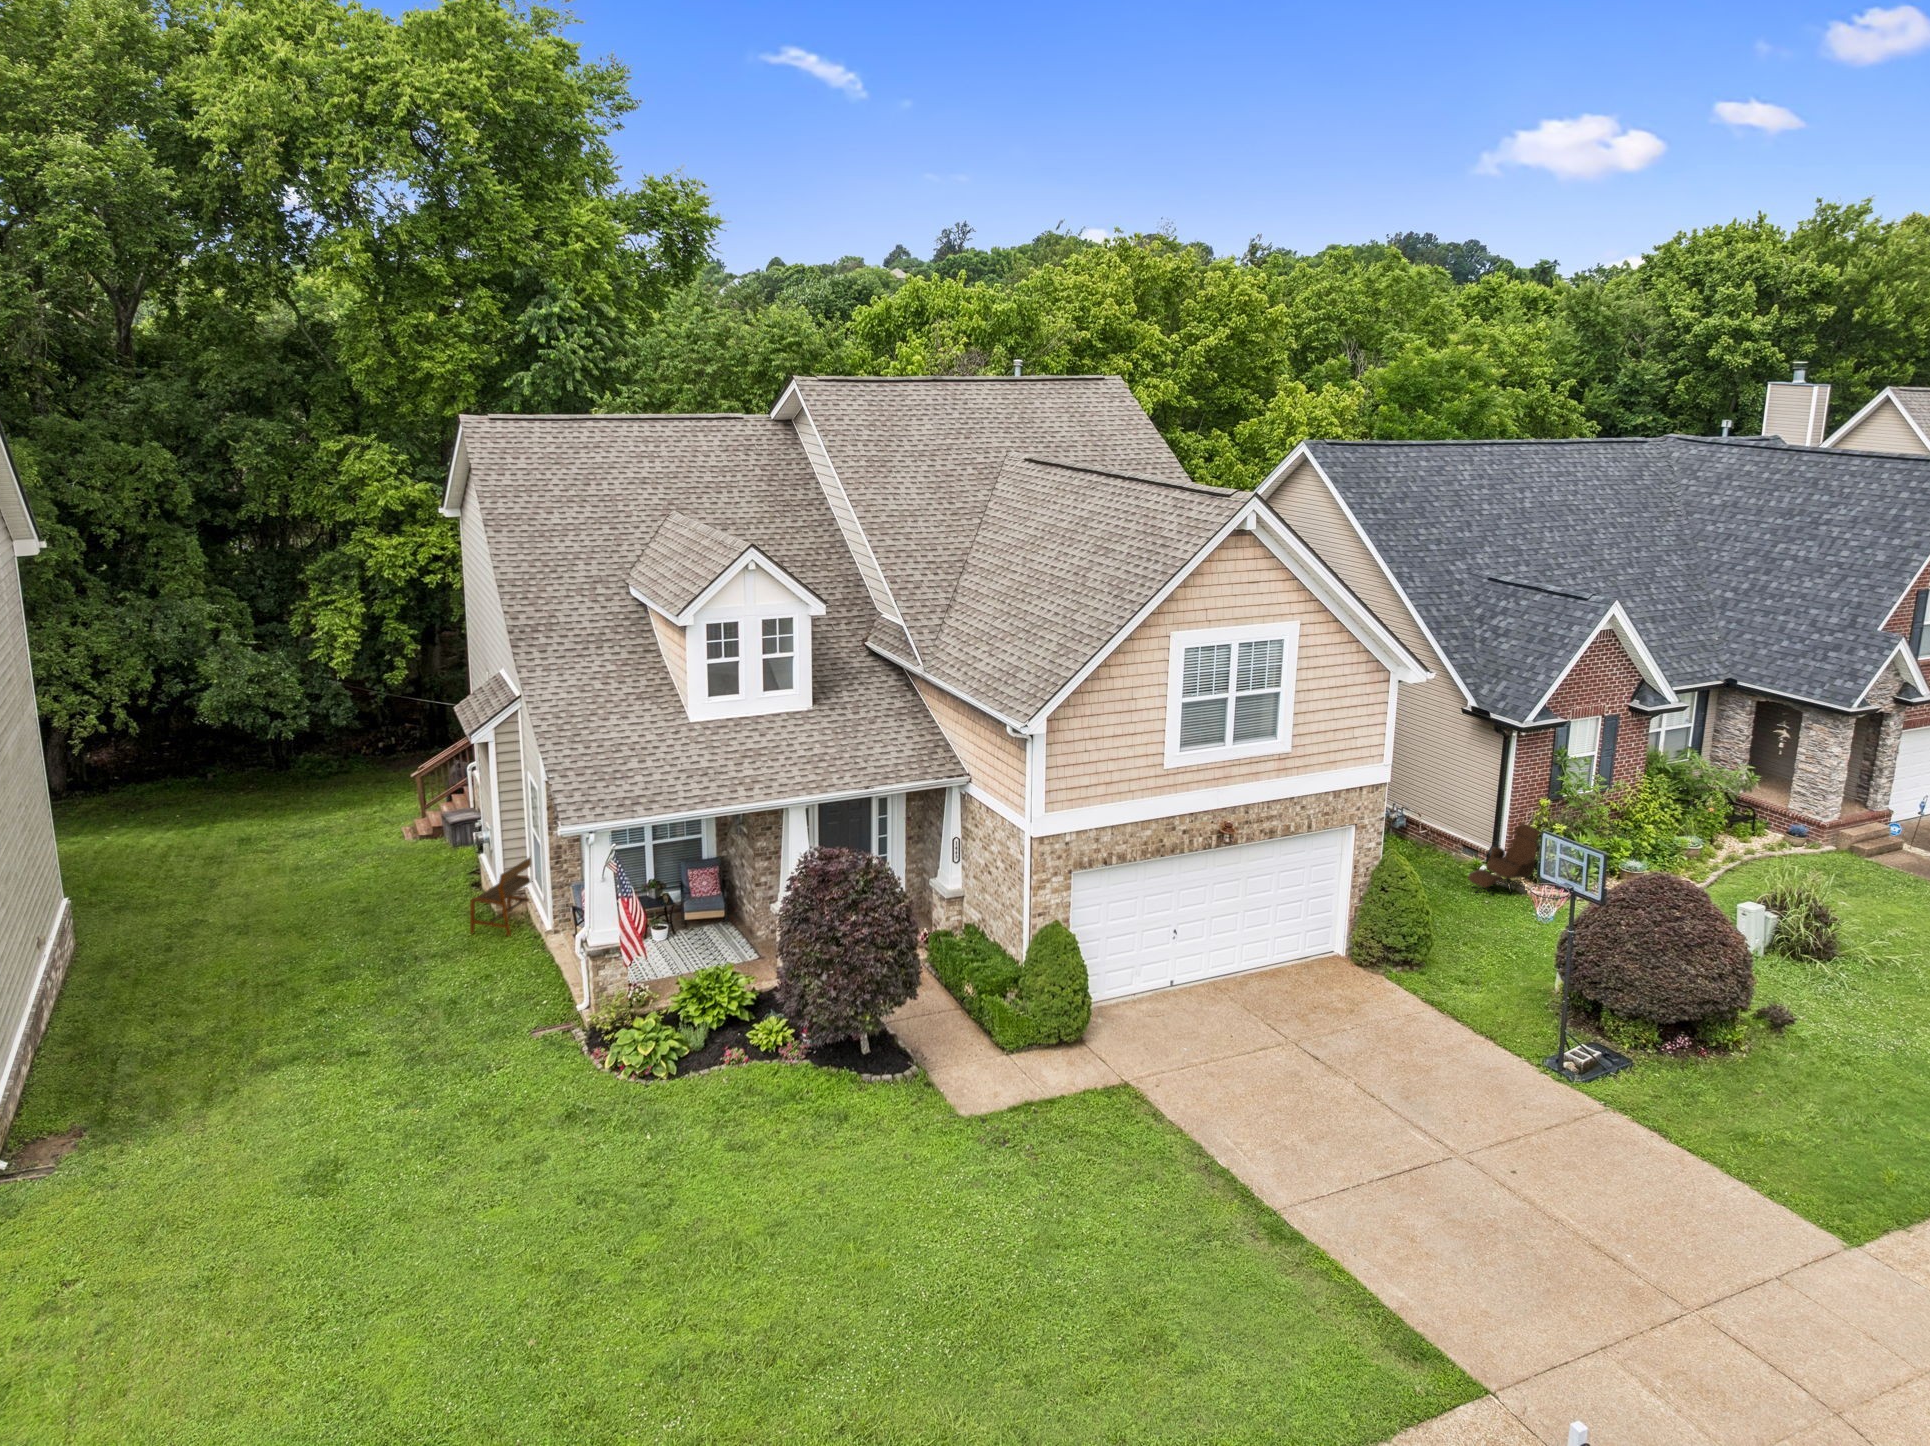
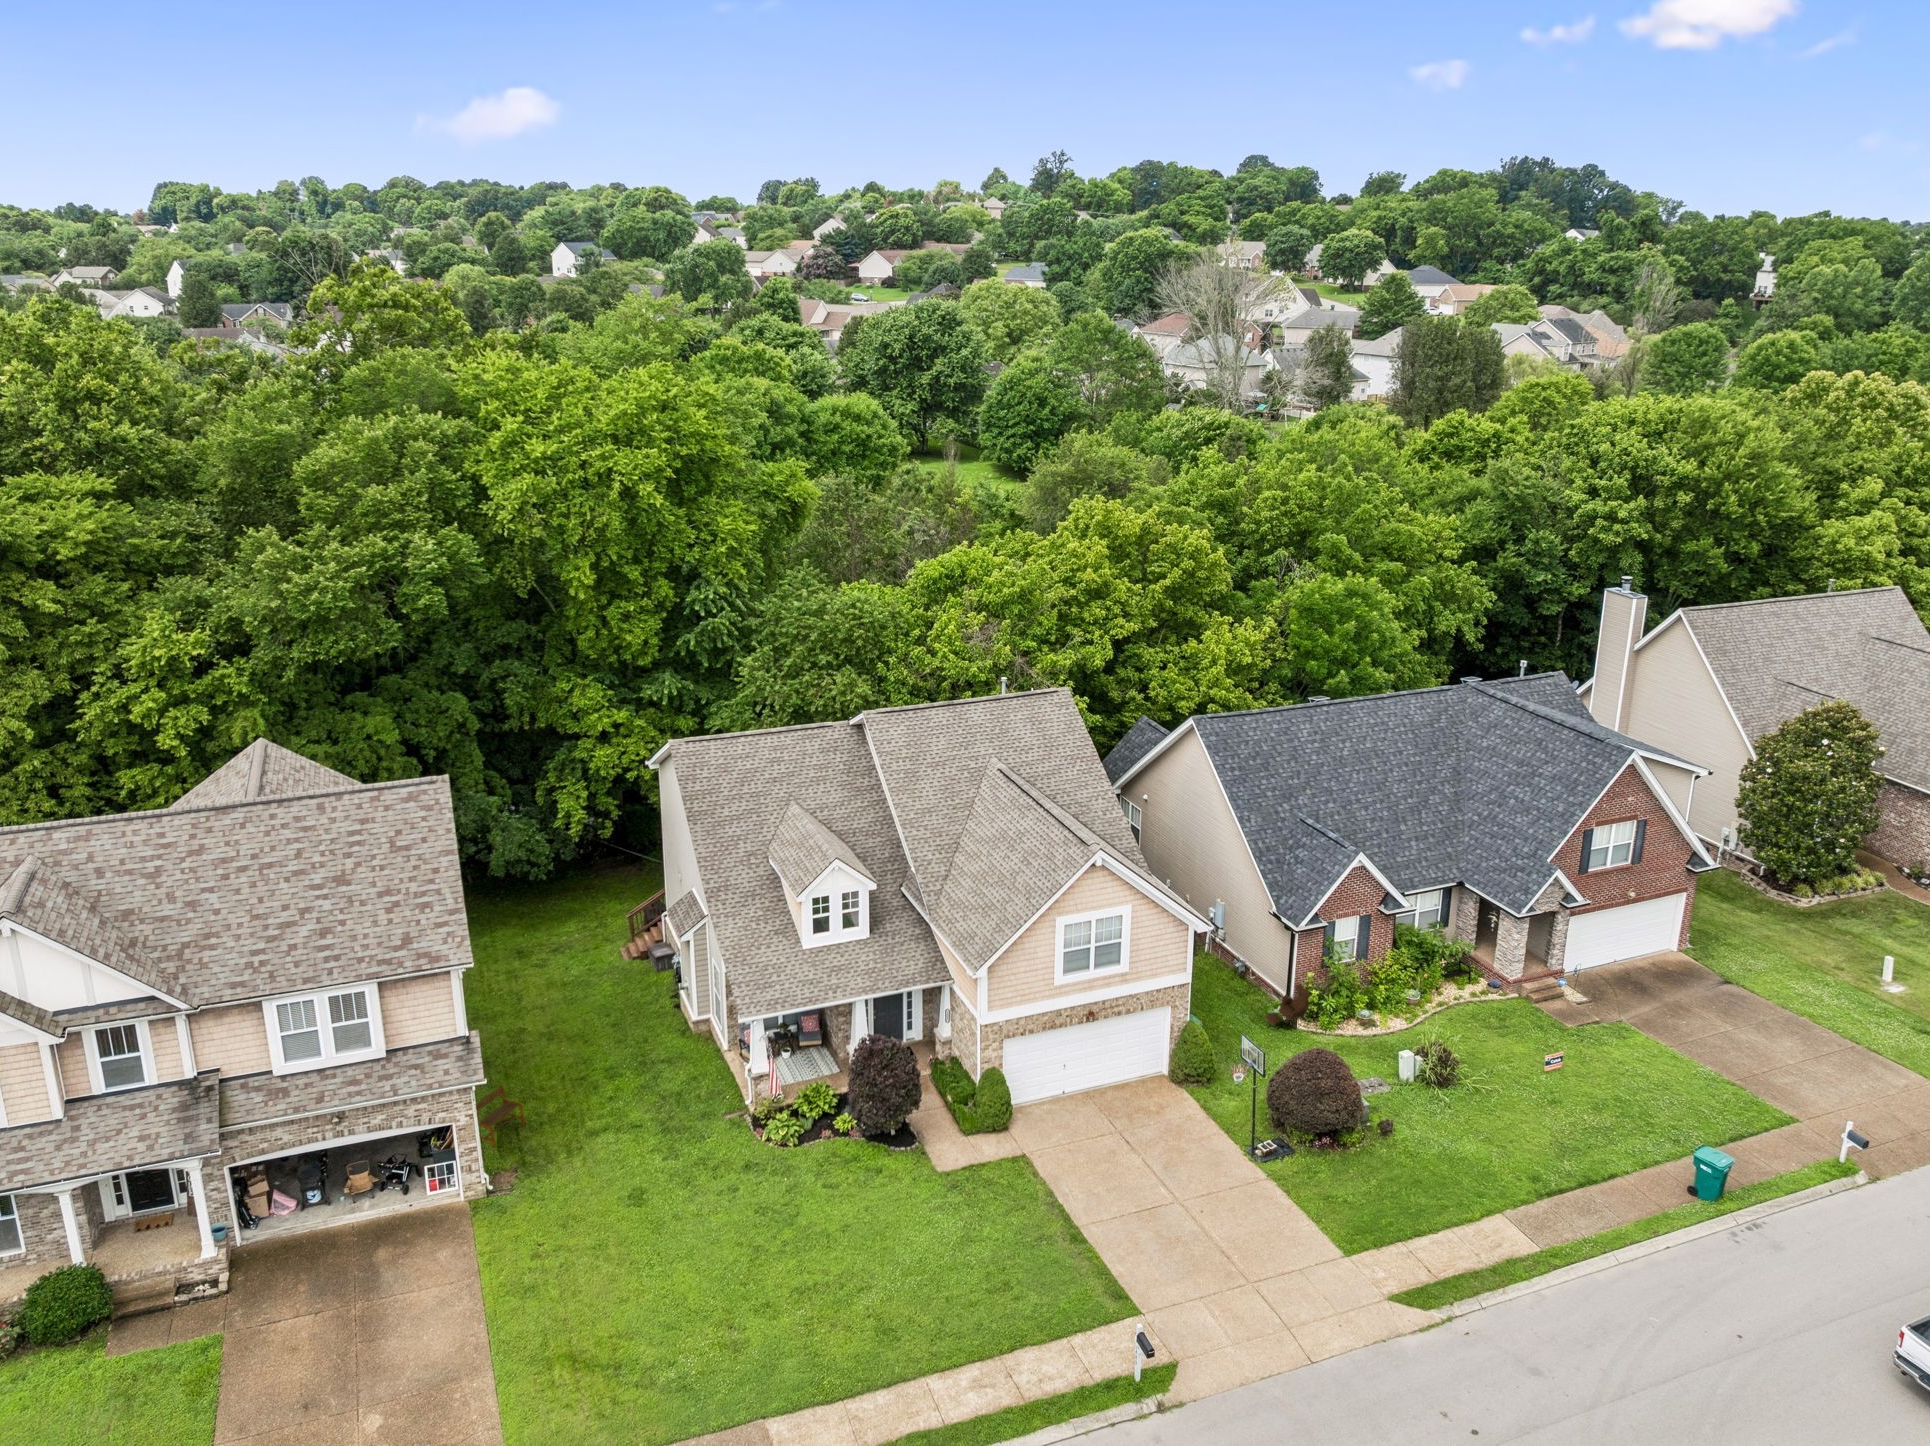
bench: present [470,858,533,936] -> present [475,1086,525,1148]

